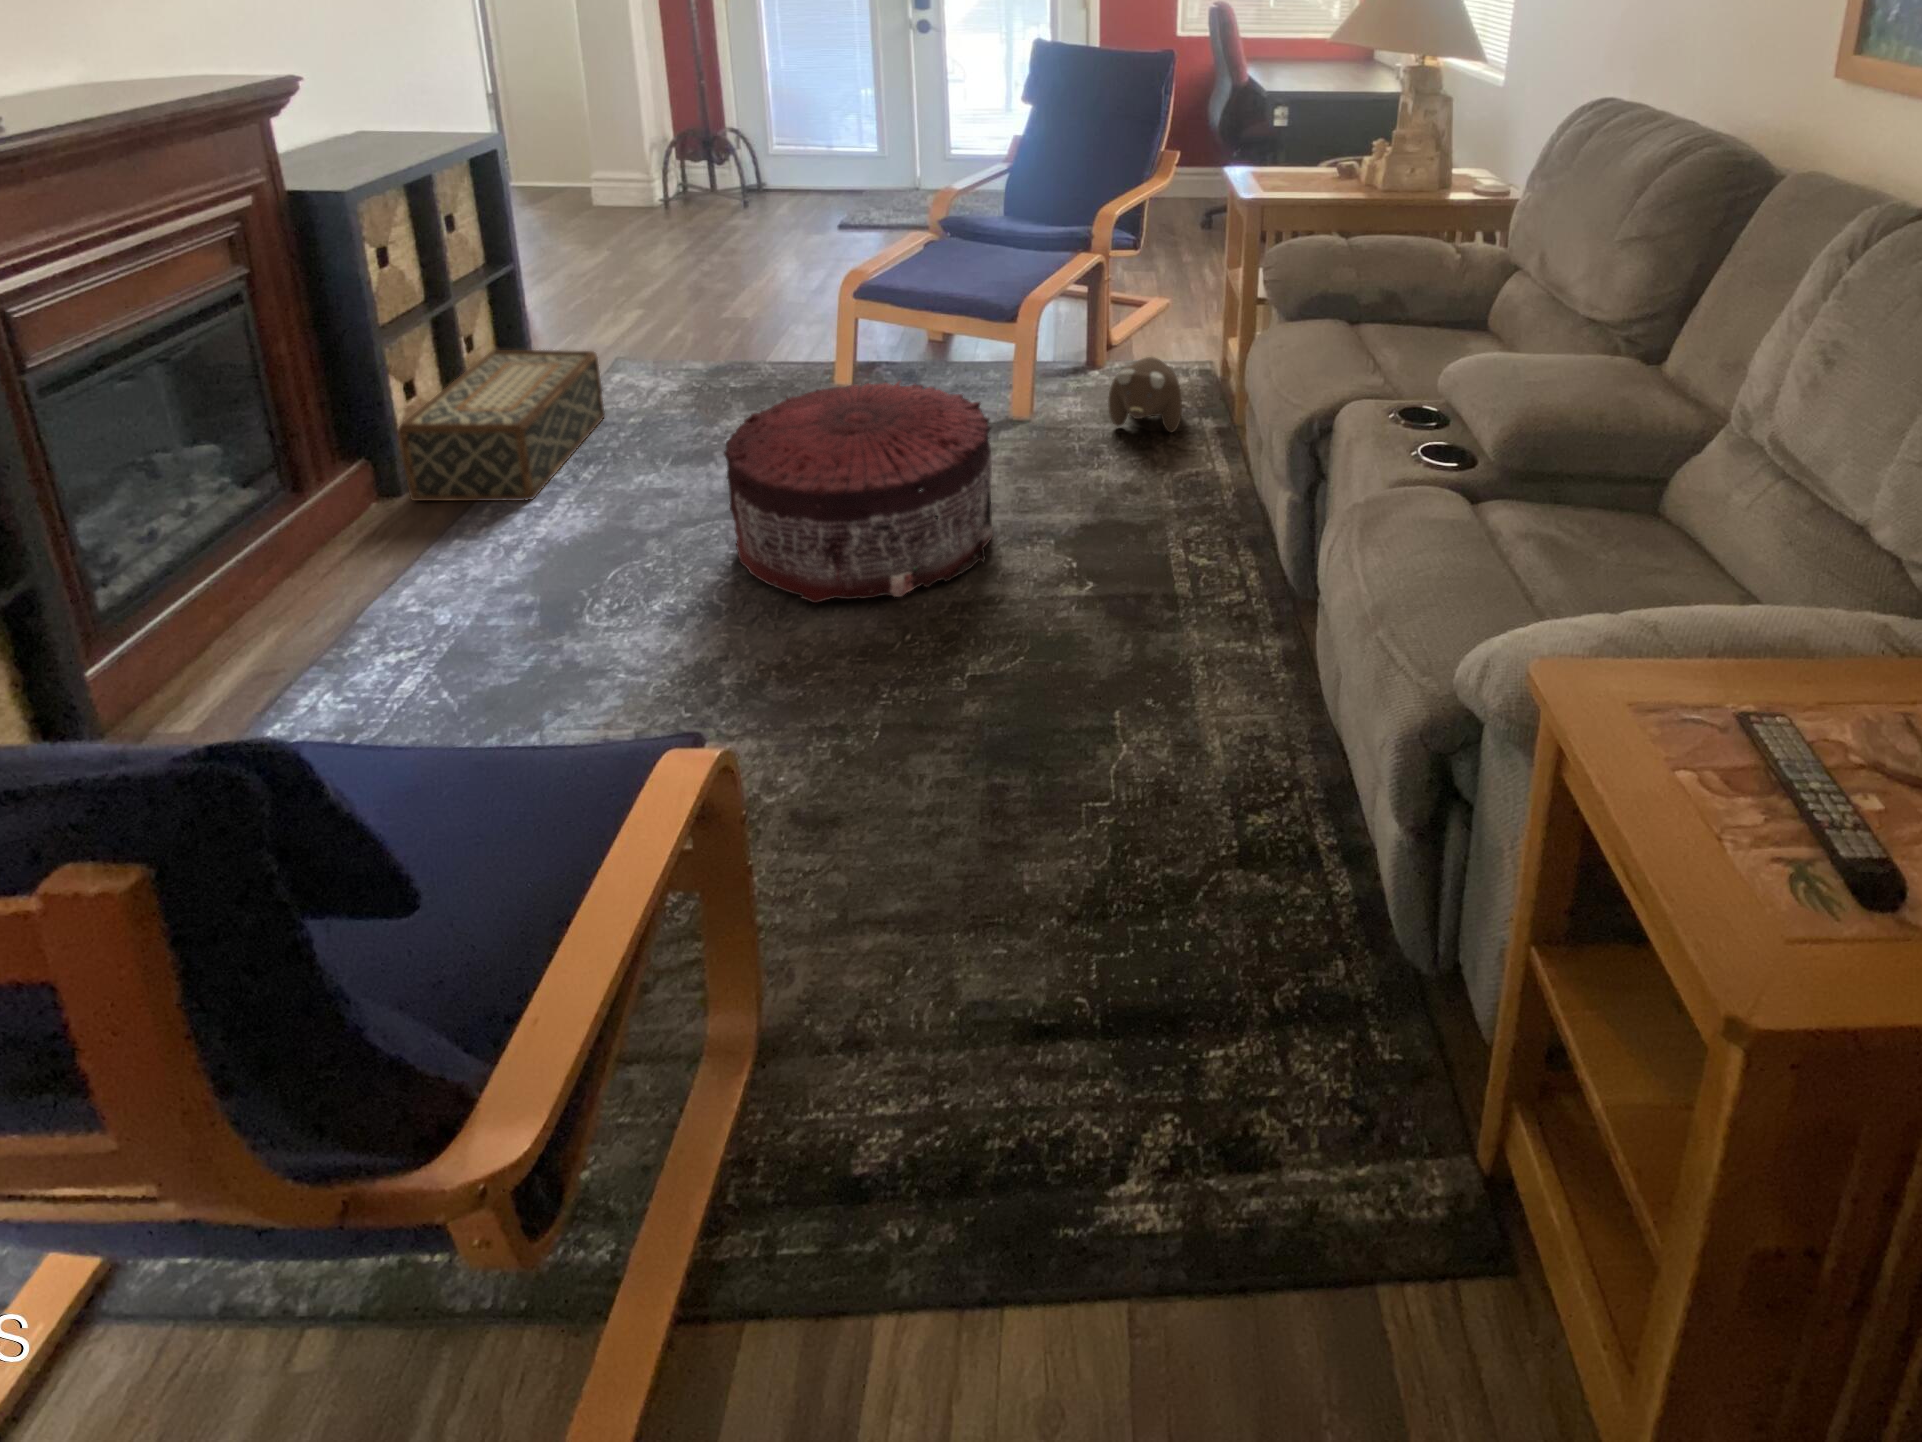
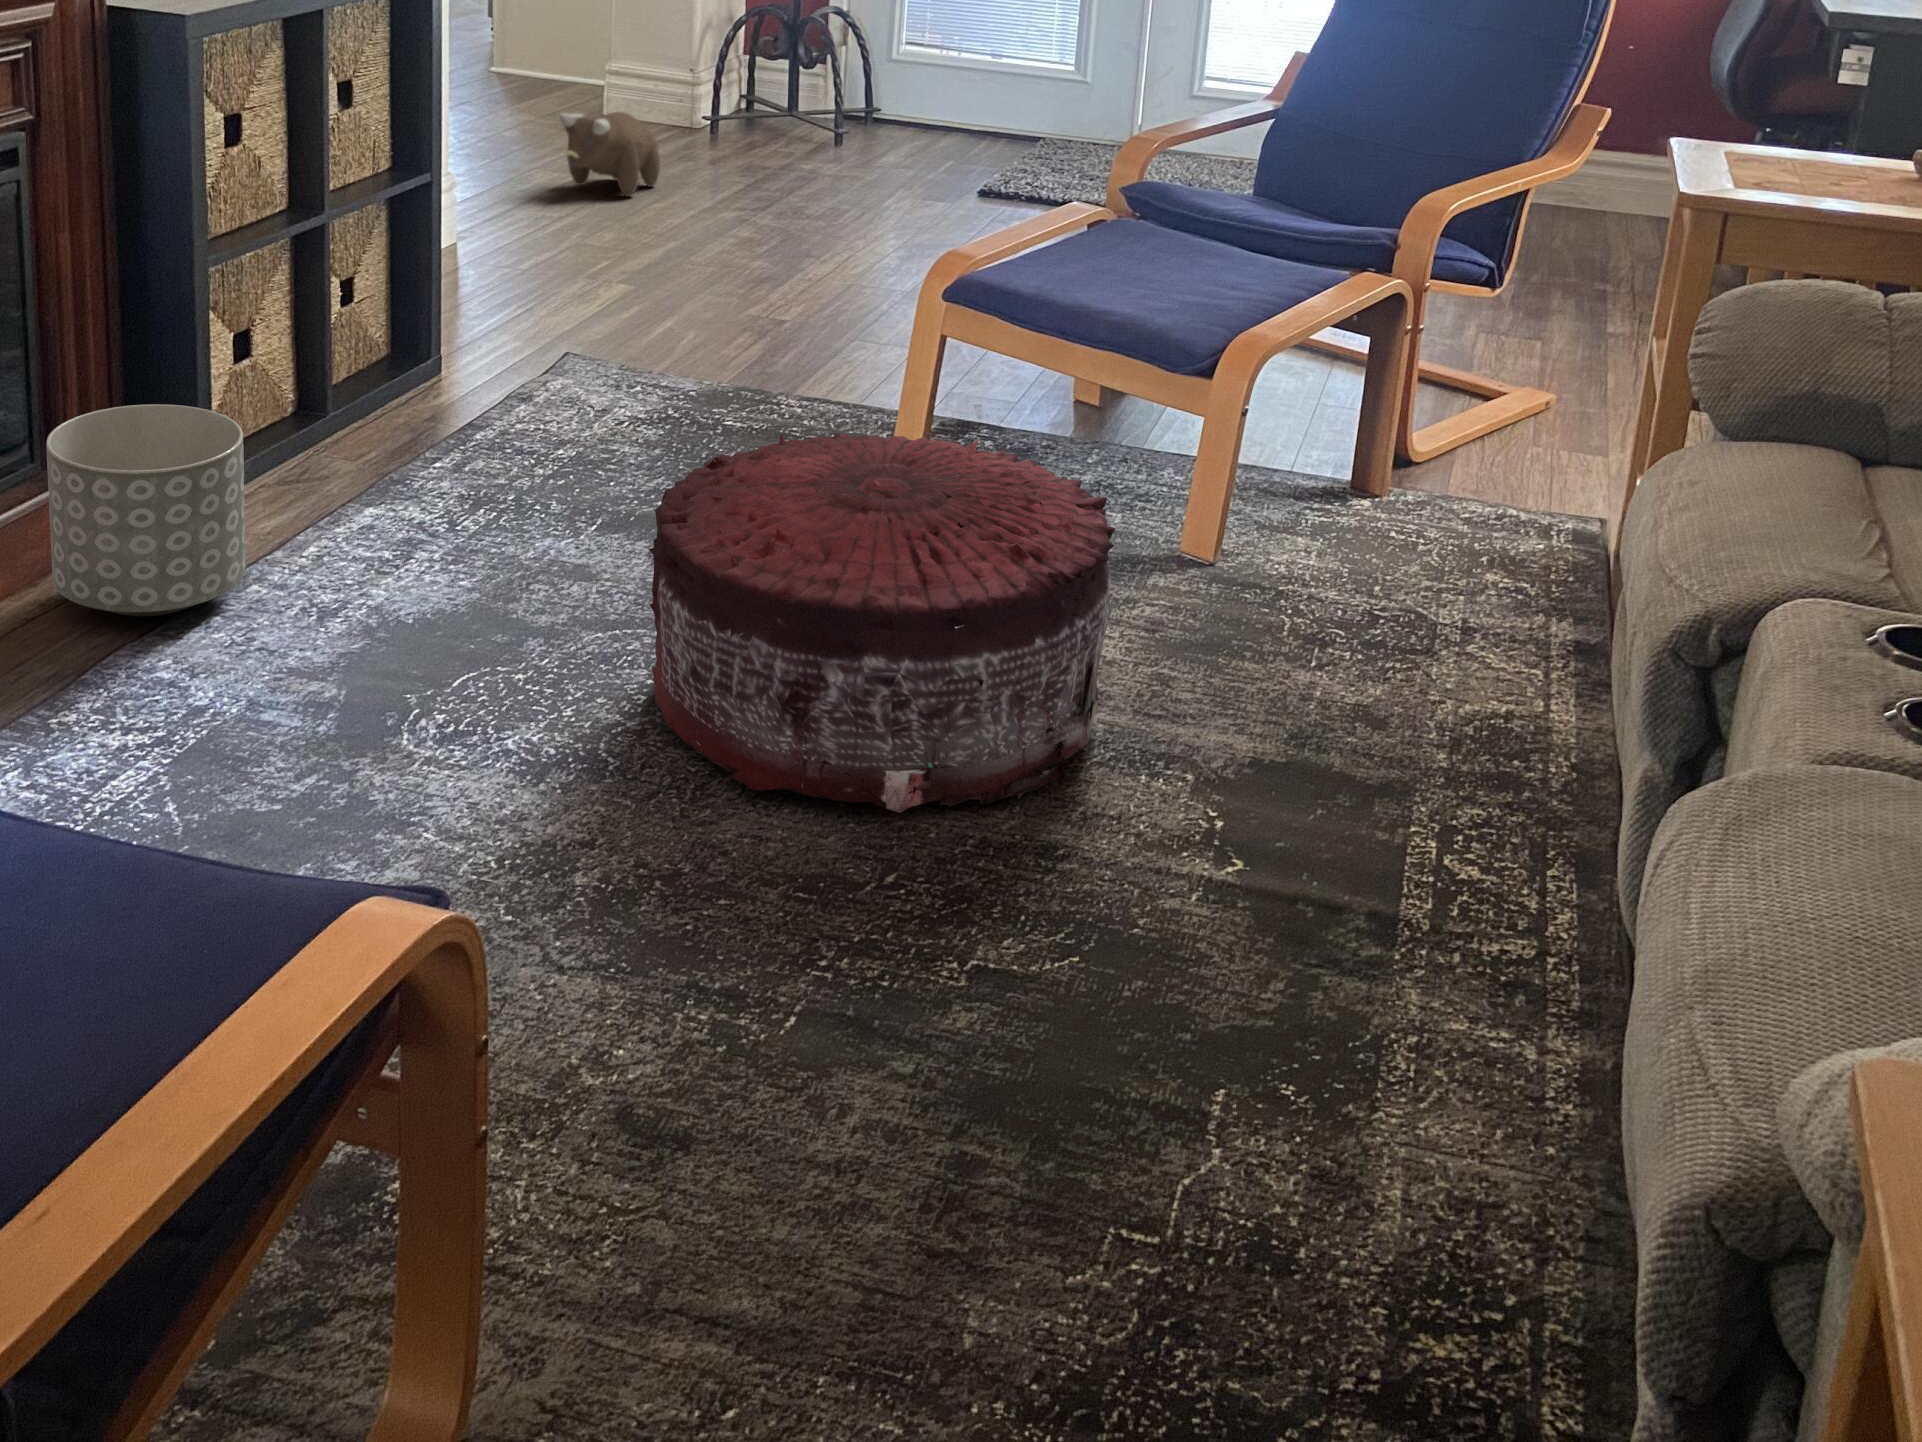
woven basket: present [398,350,605,501] -> none [207,303,523,547]
plush toy: present [1108,357,1182,432] -> present [559,112,660,197]
planter: none [295,438,450,578] -> present [46,404,246,616]

